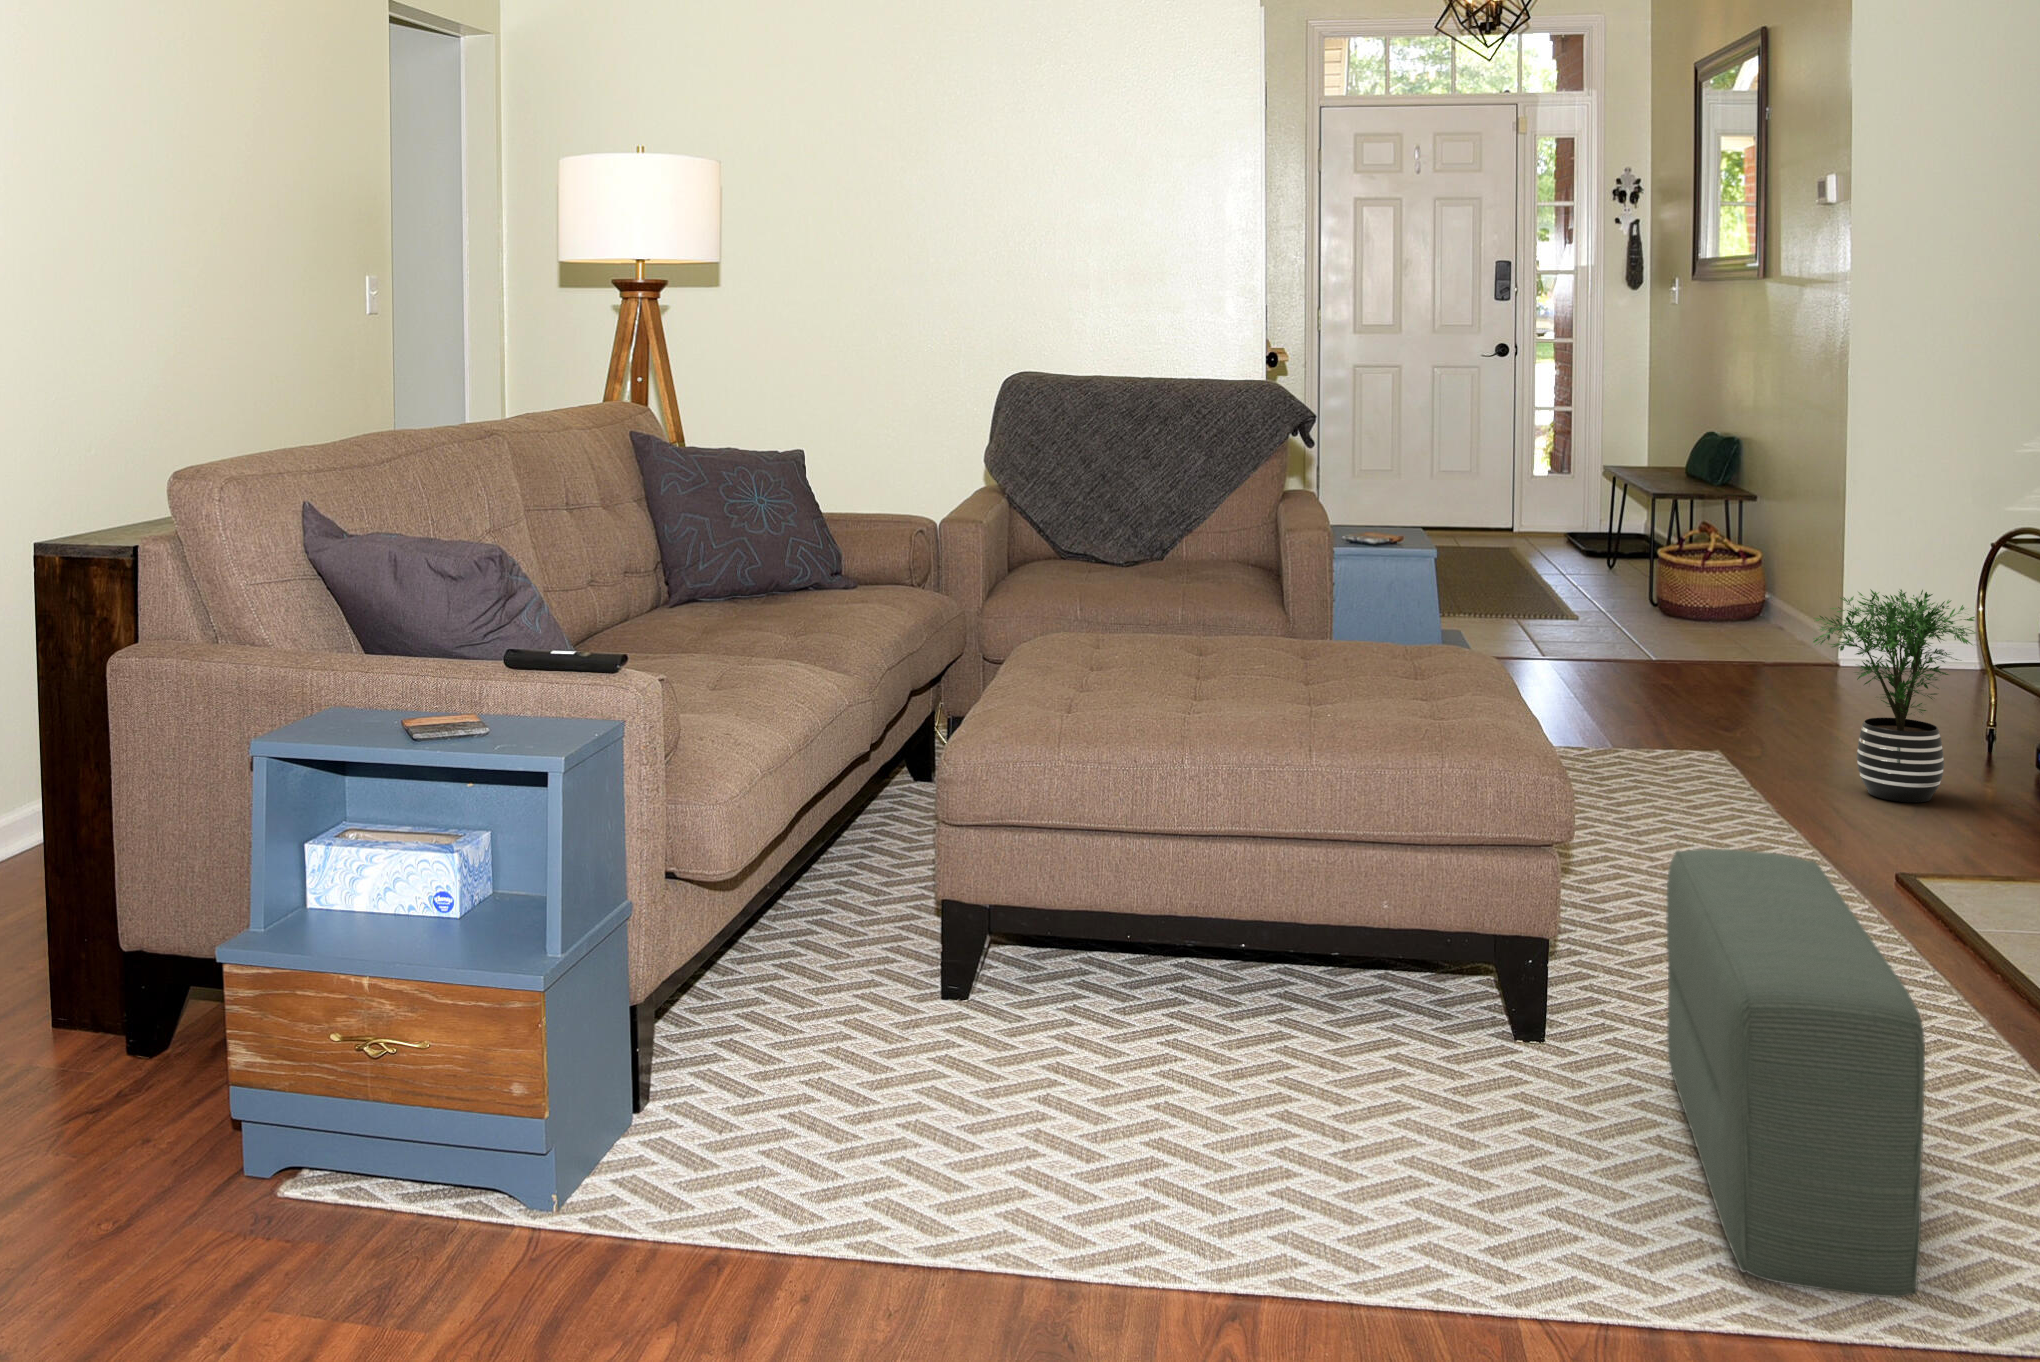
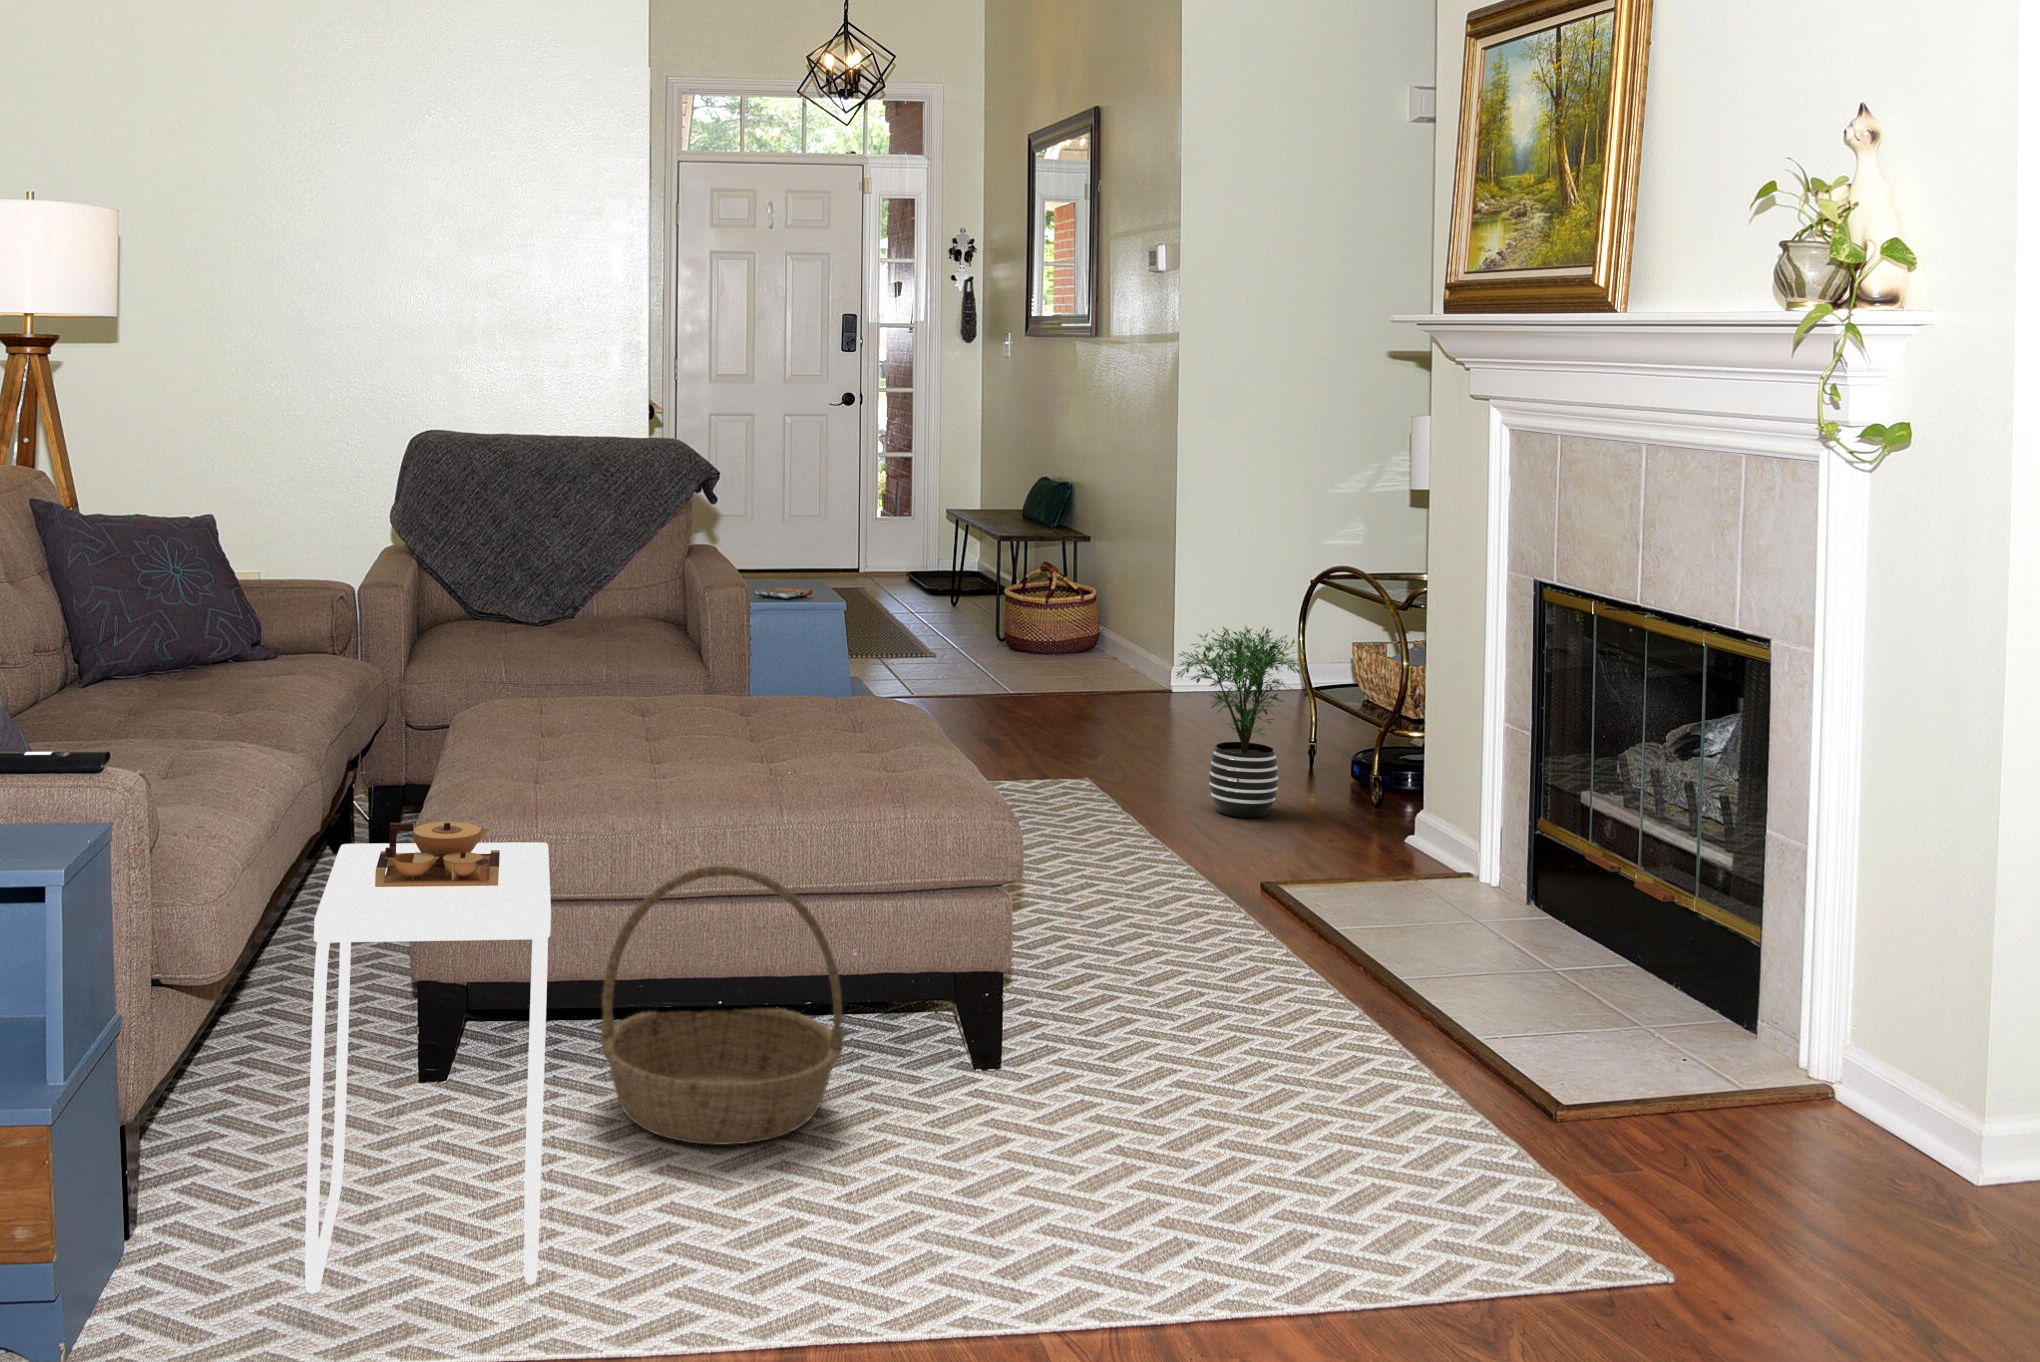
side table: none [792,751,1033,1196] -> present [305,822,551,1294]
basket: none [1108,812,1353,1089] -> present [601,866,844,1145]
pouf: present [1667,849,1925,1298] -> none [1116,872,1367,1266]

